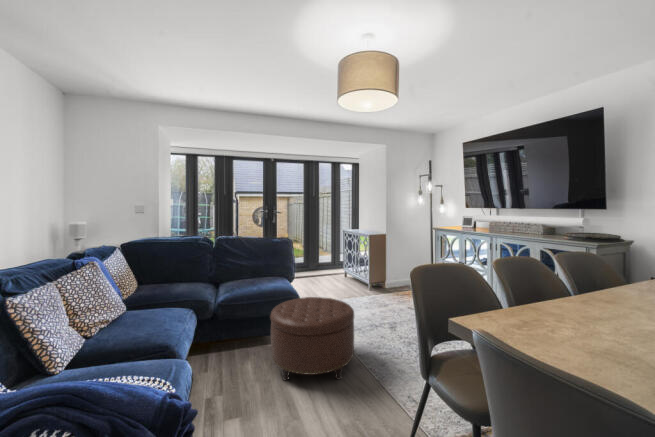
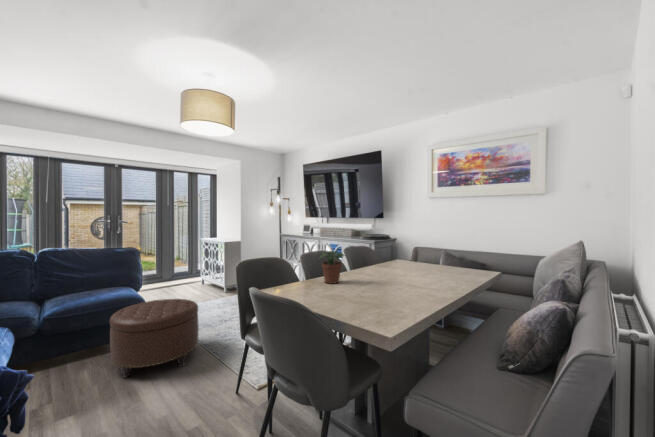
potted plant: none [547,266,610,322] -> present [317,251,344,284]

